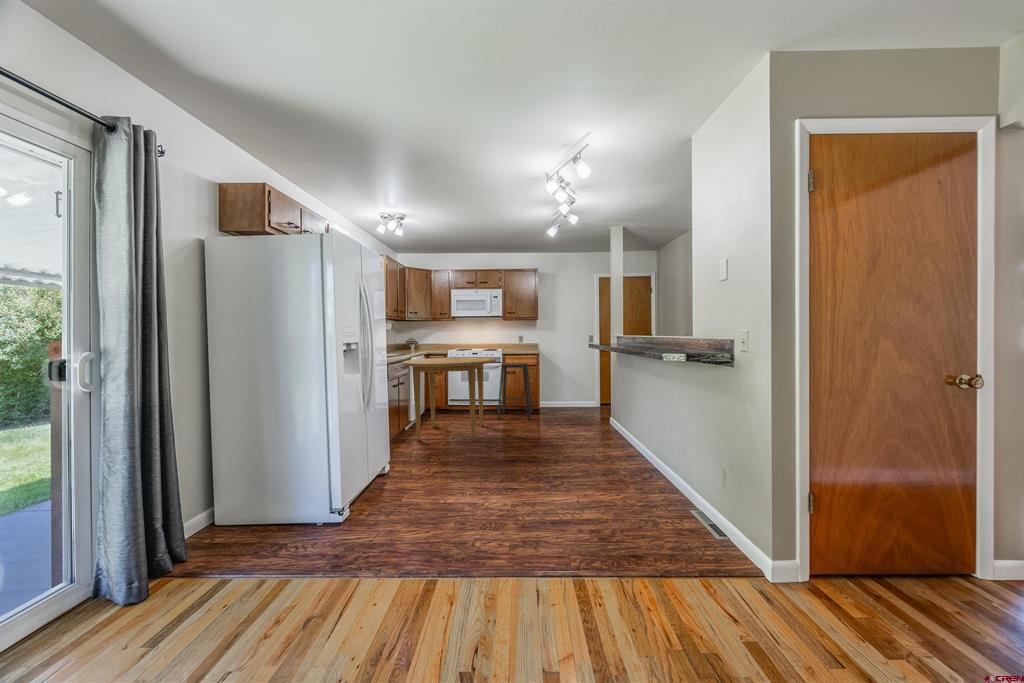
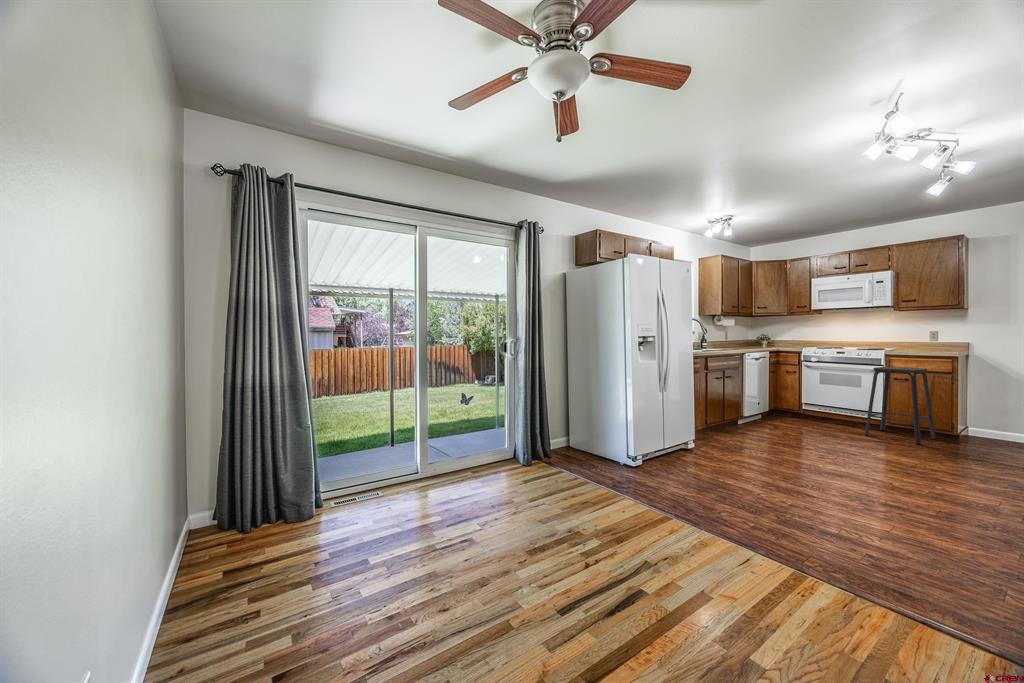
dining table: present [402,357,496,441] -> none [730,355,851,447]

